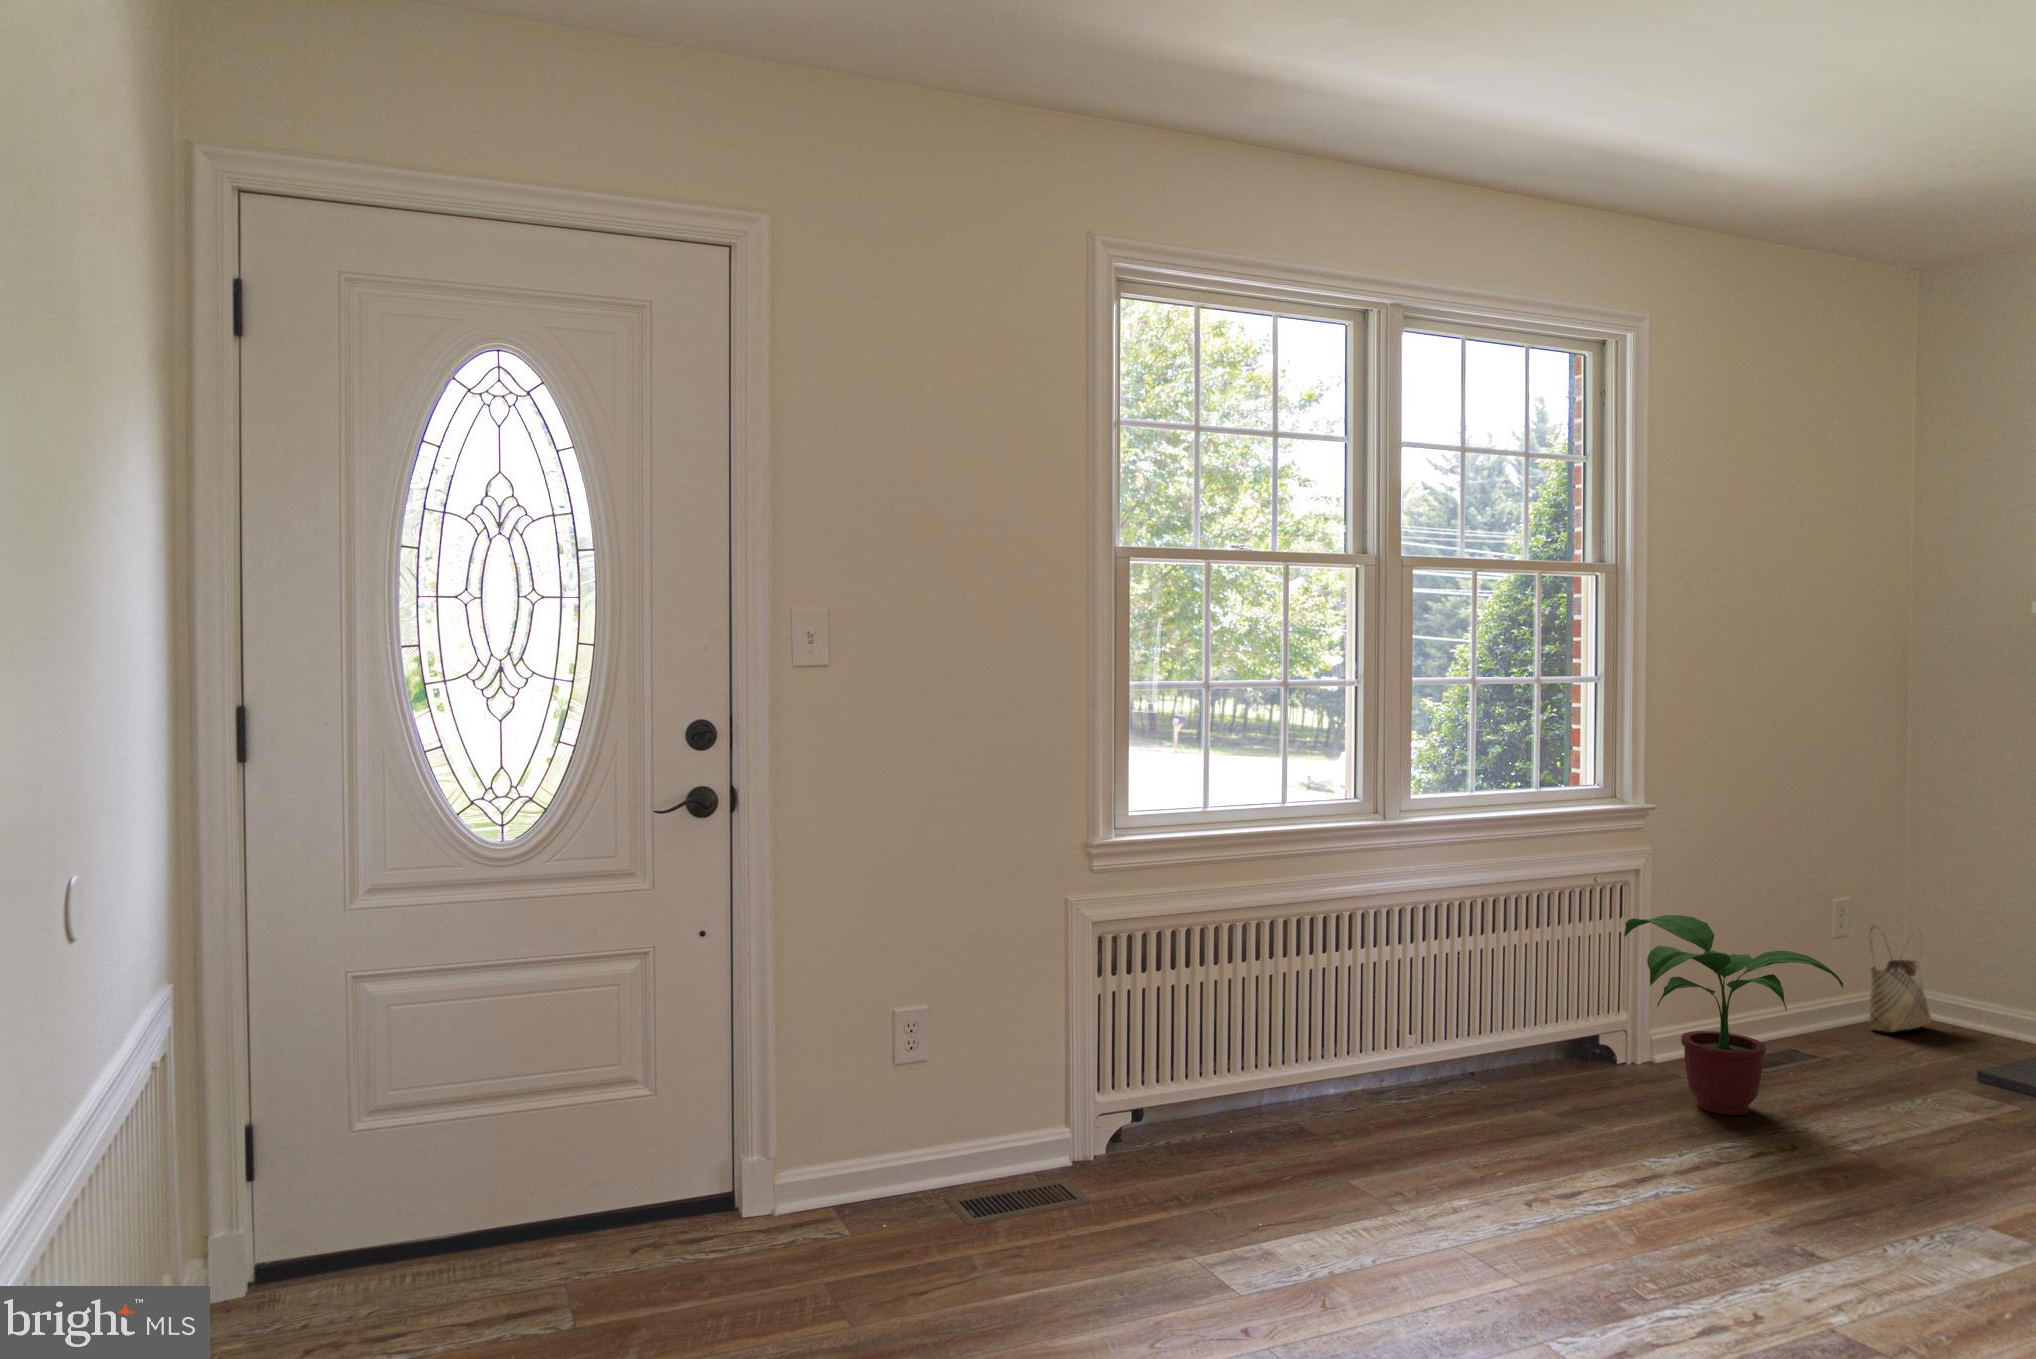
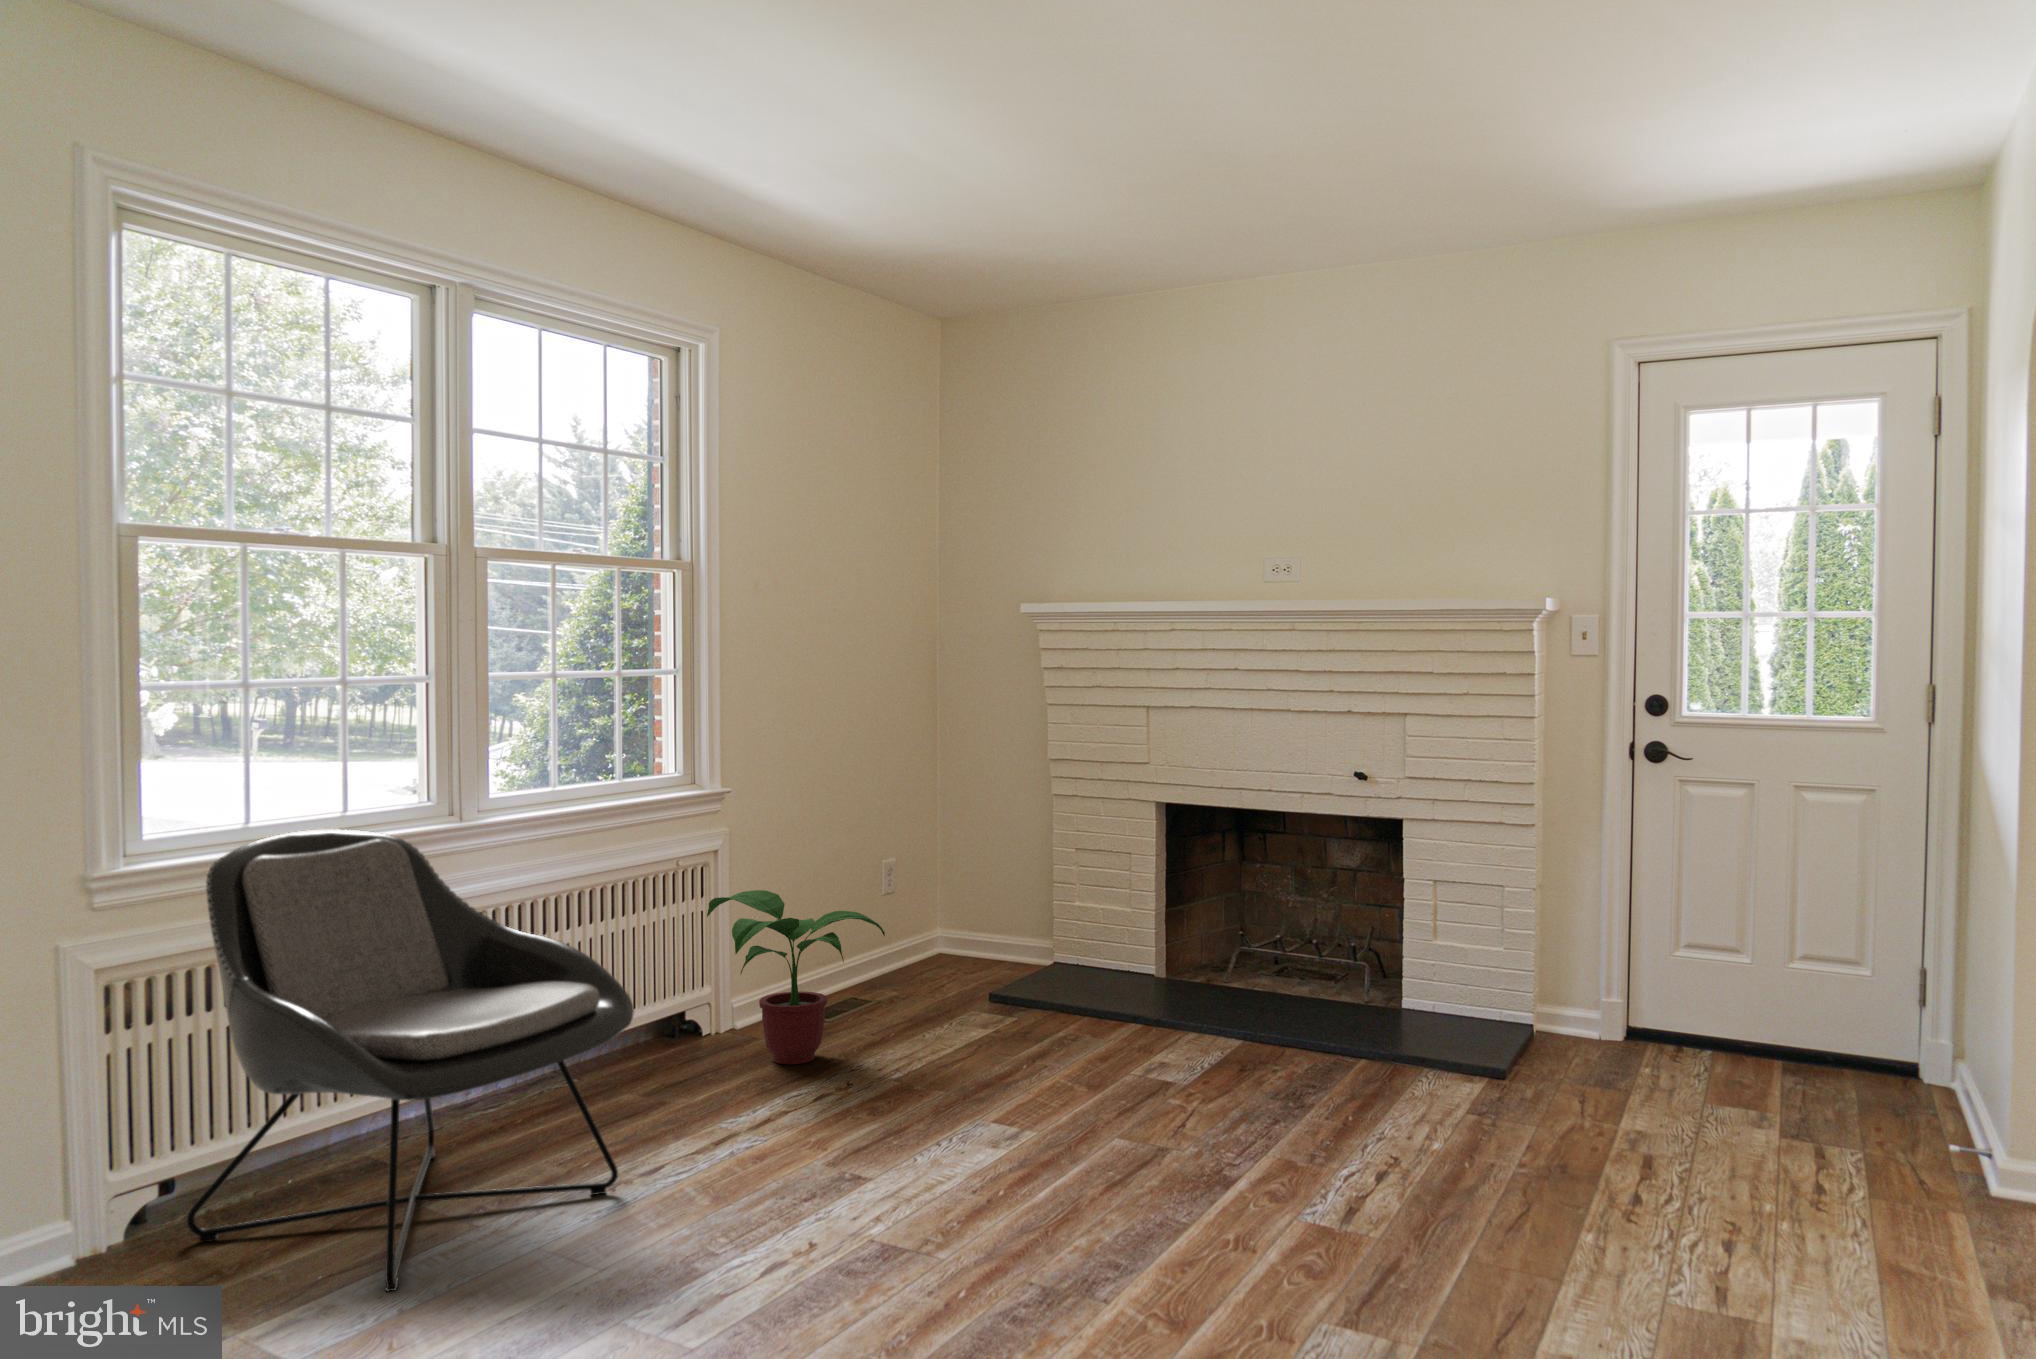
lounge chair: none [1108,818,1519,1277] -> present [186,829,634,1291]
woven basket: present [1868,927,1931,1032] -> none [900,886,946,977]

